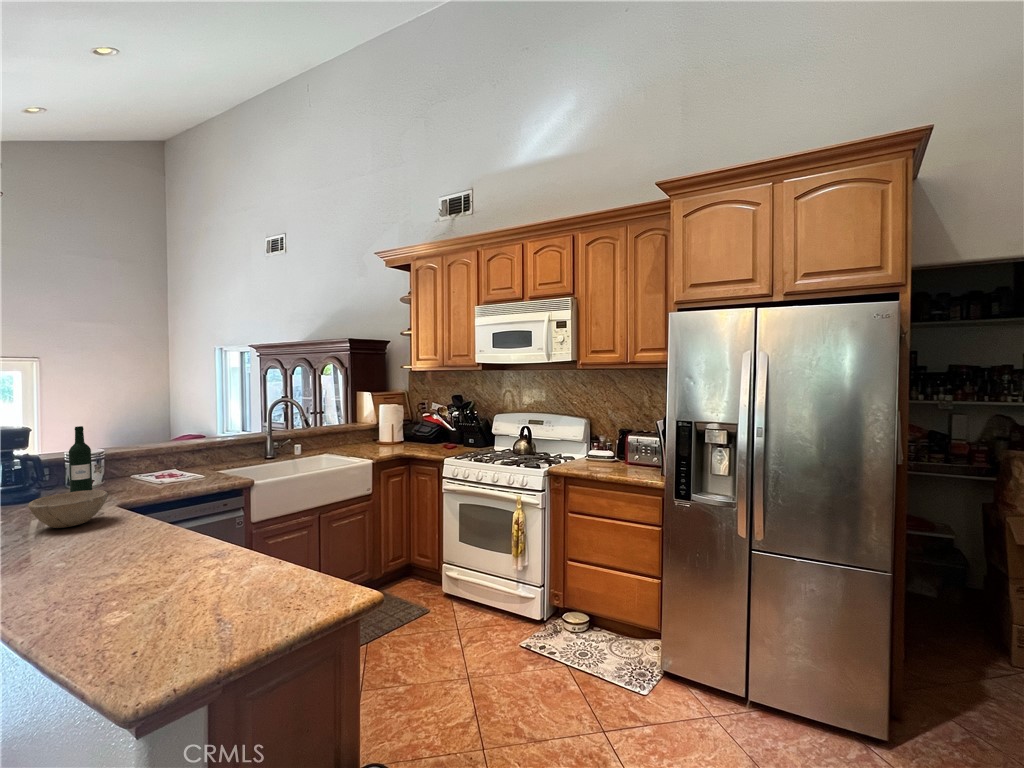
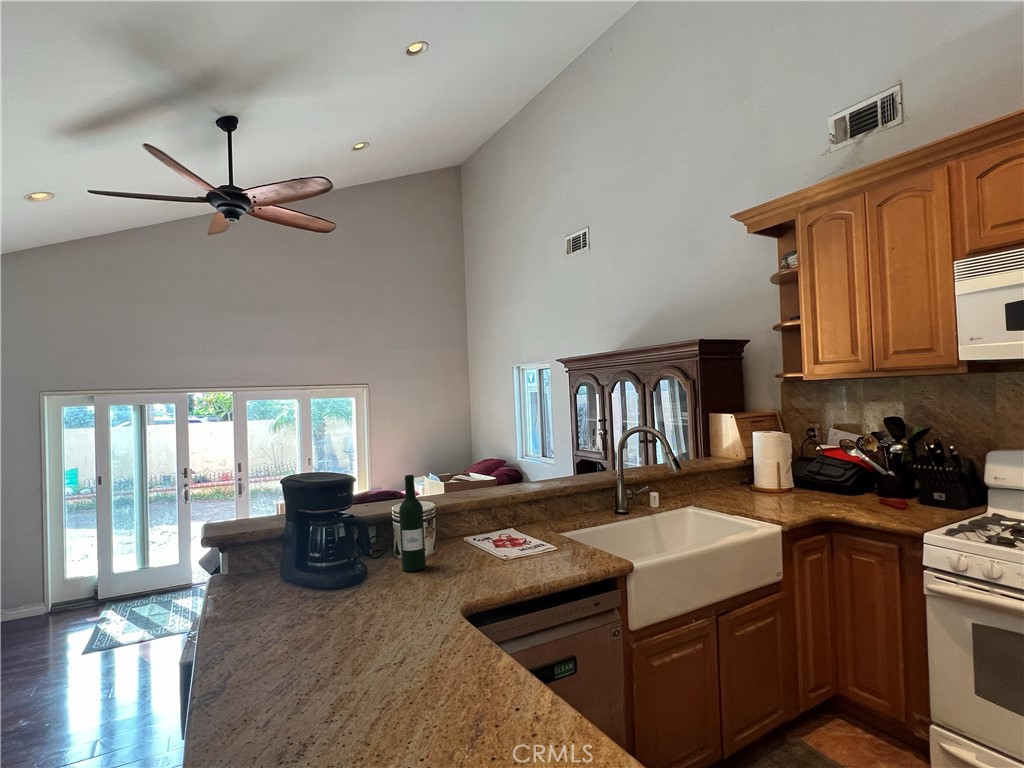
bowl: present [28,490,108,528] -> none [352,595,455,672]

